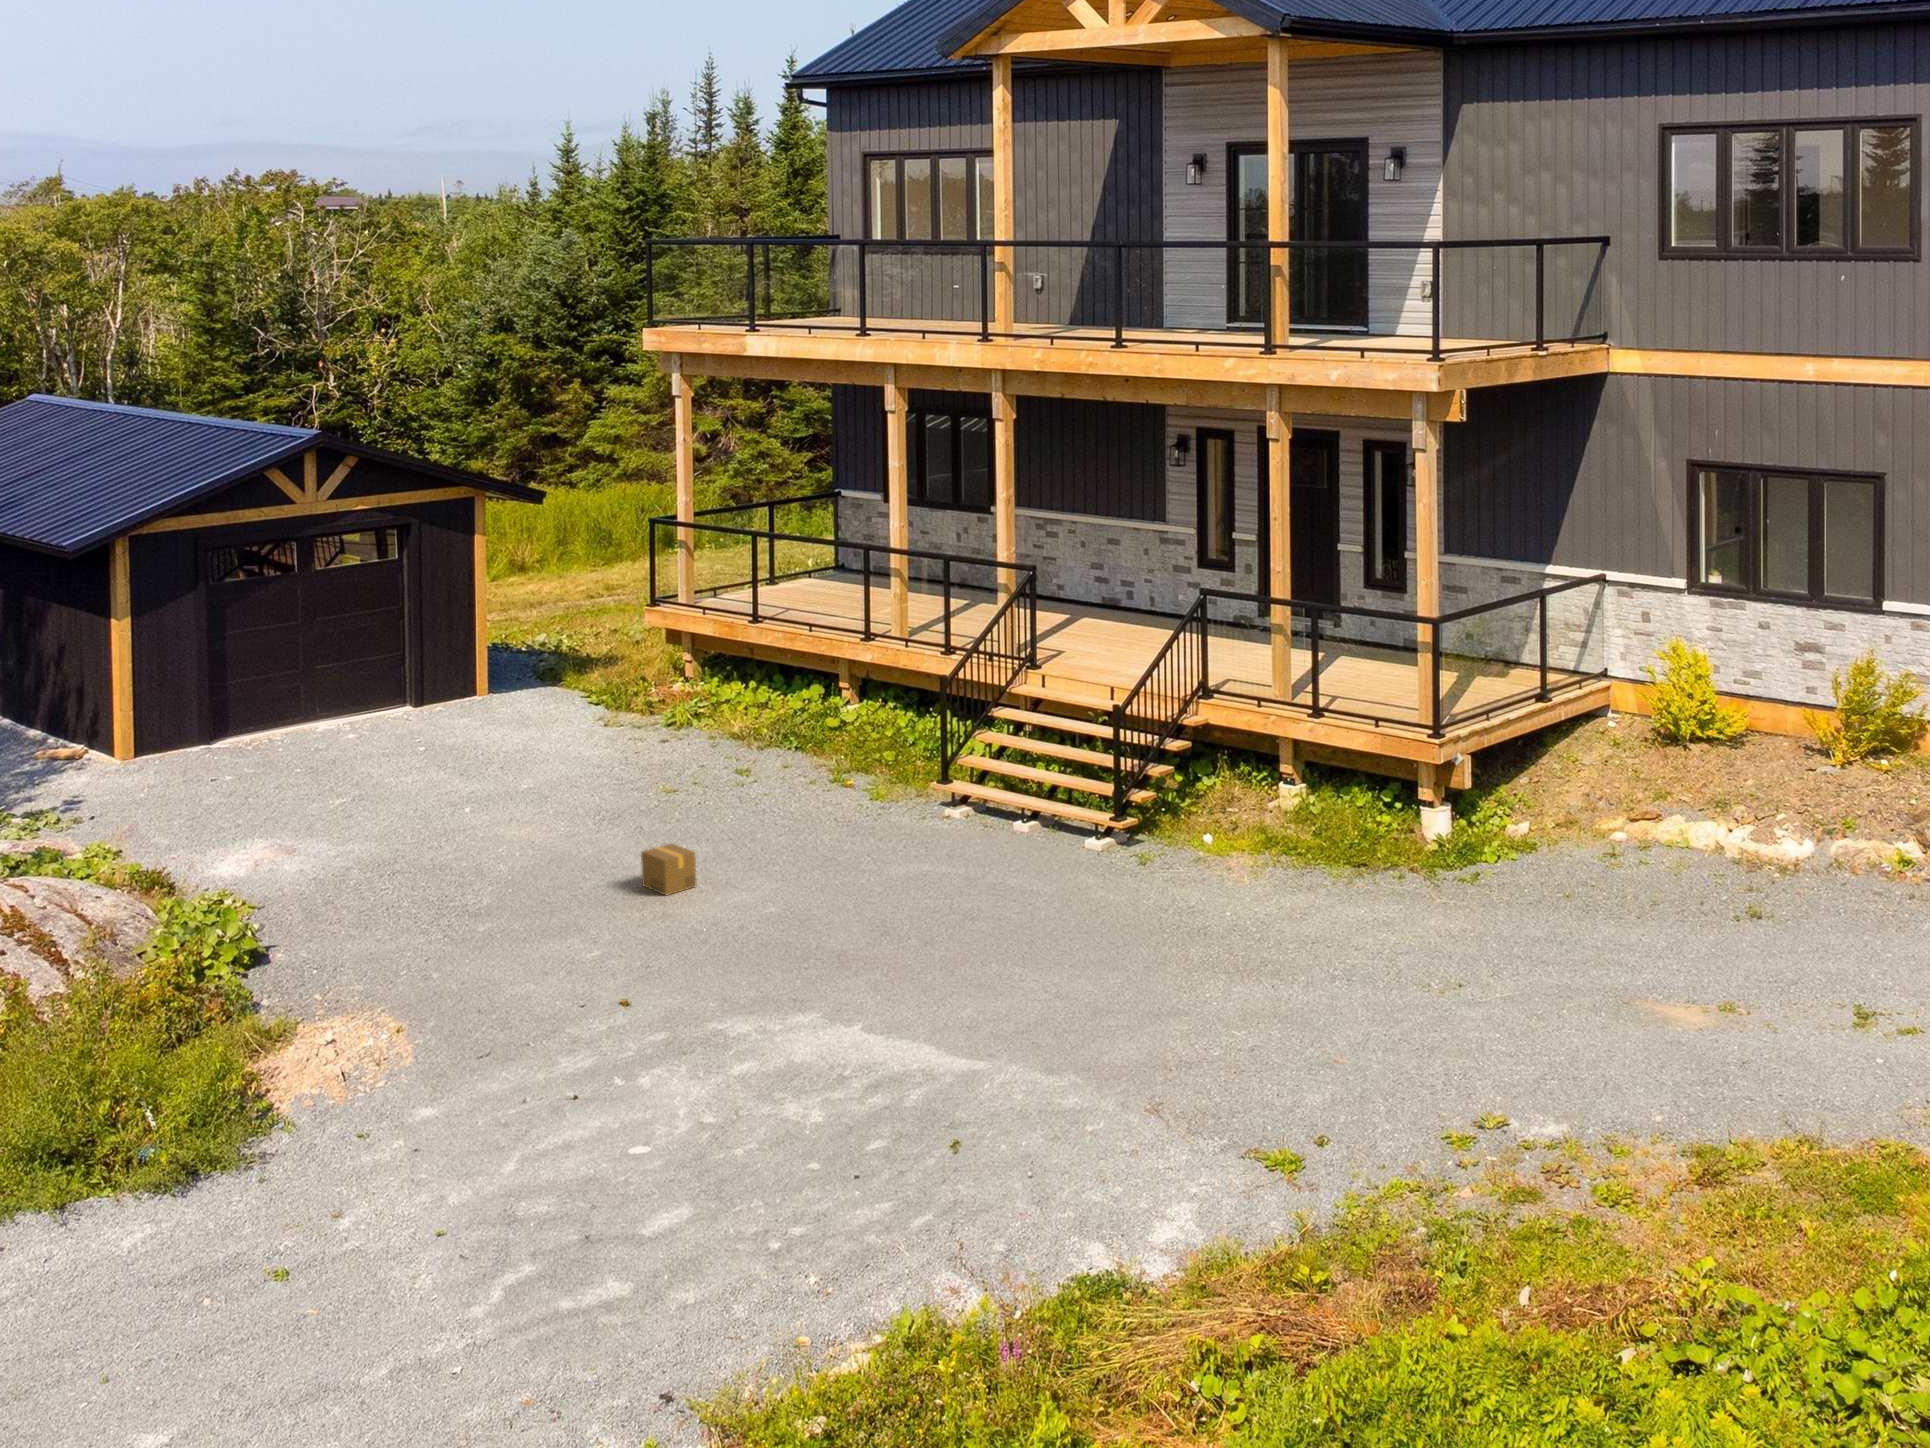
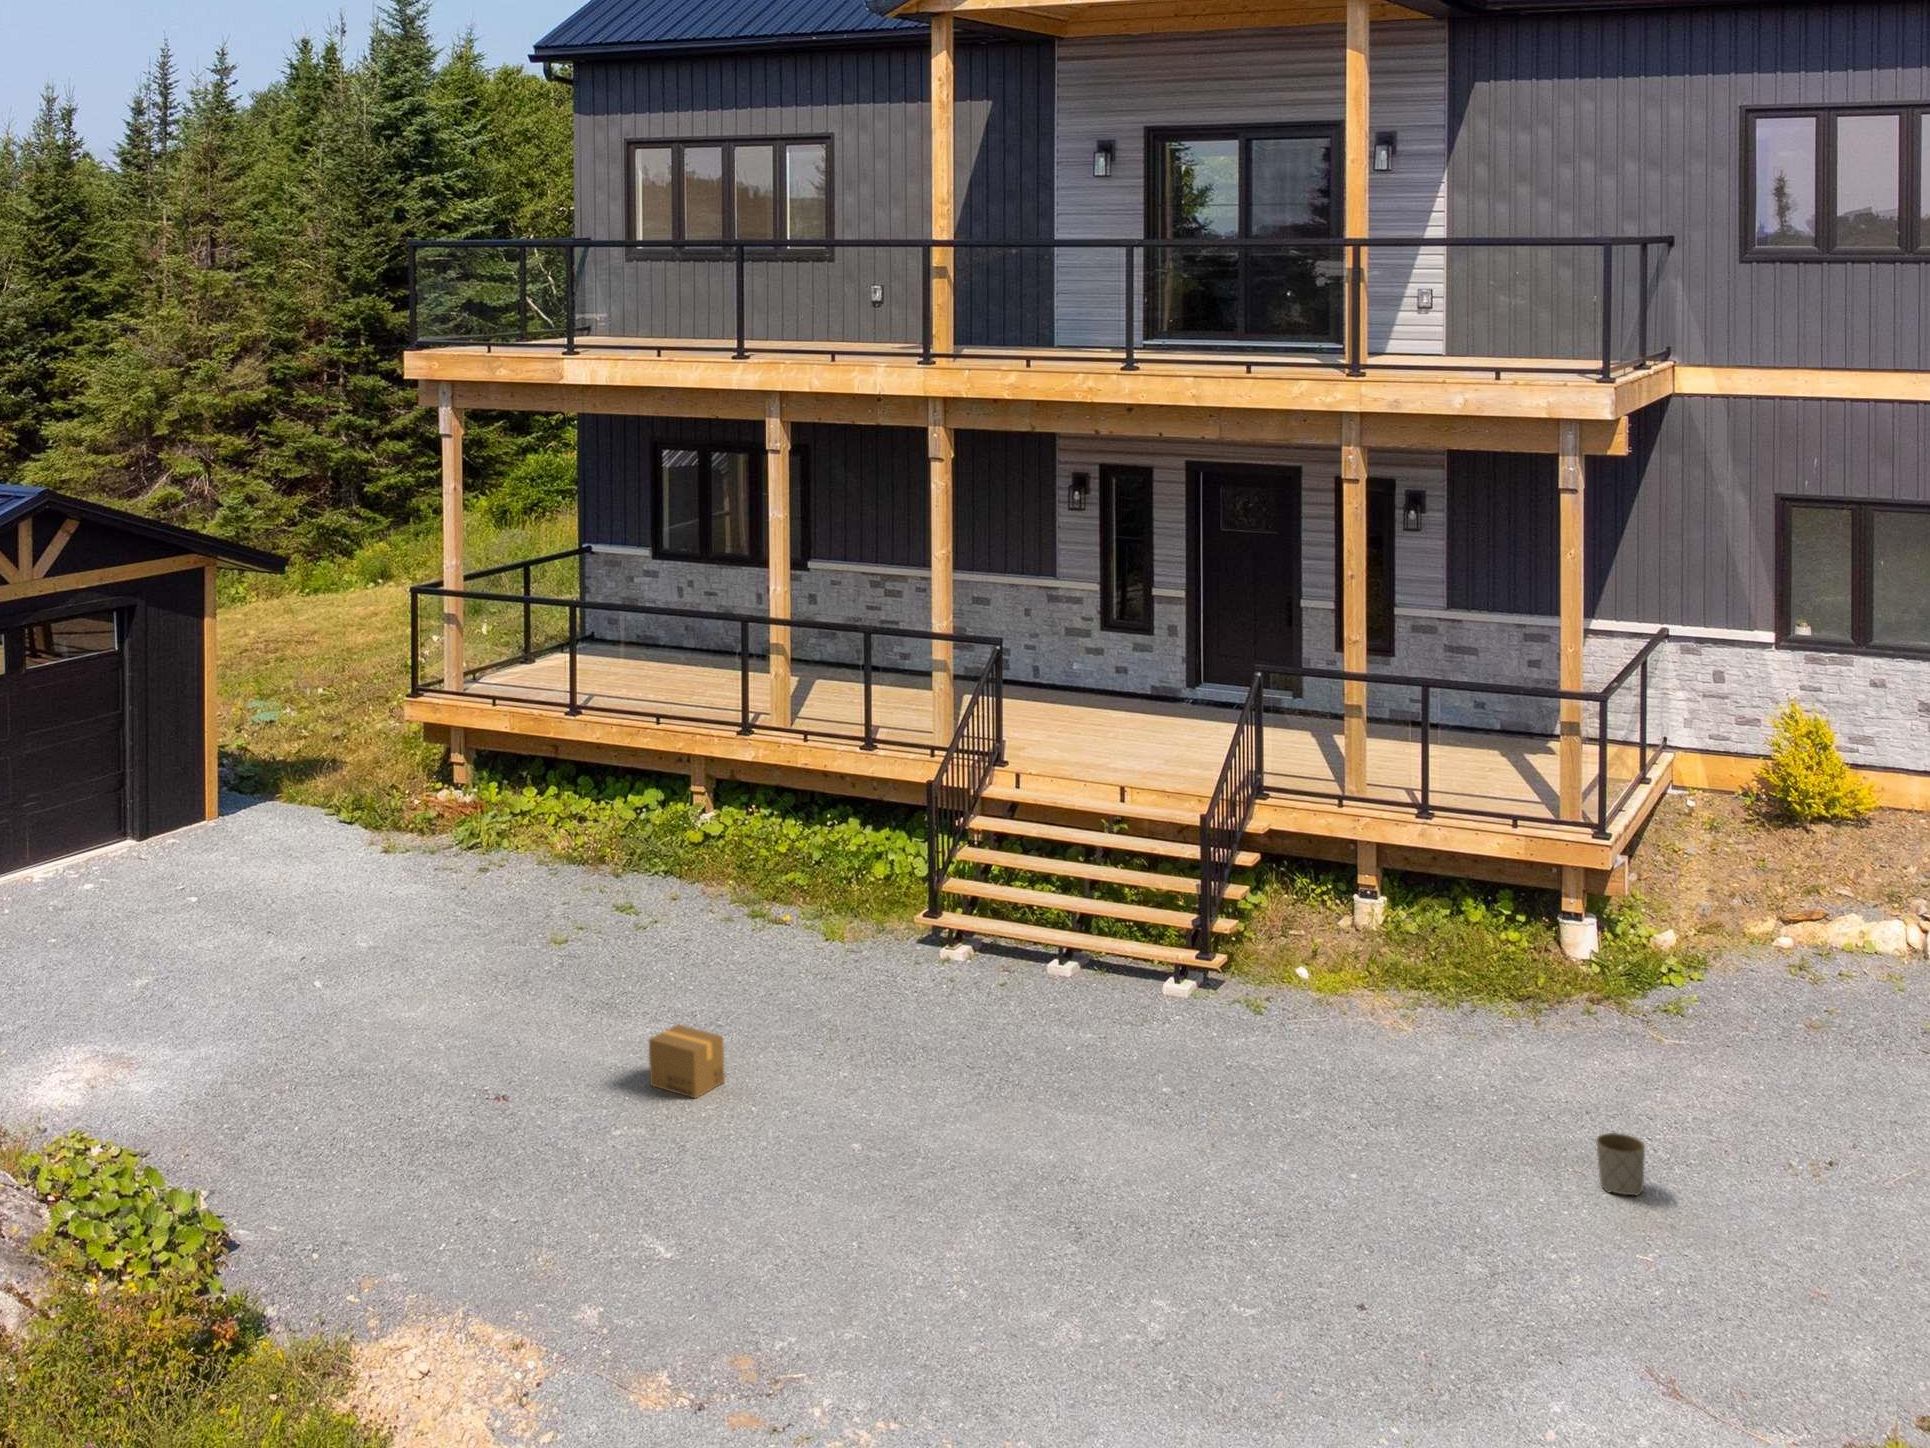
planter: none [1257,947,1291,993] -> present [1596,1133,1645,1195]

